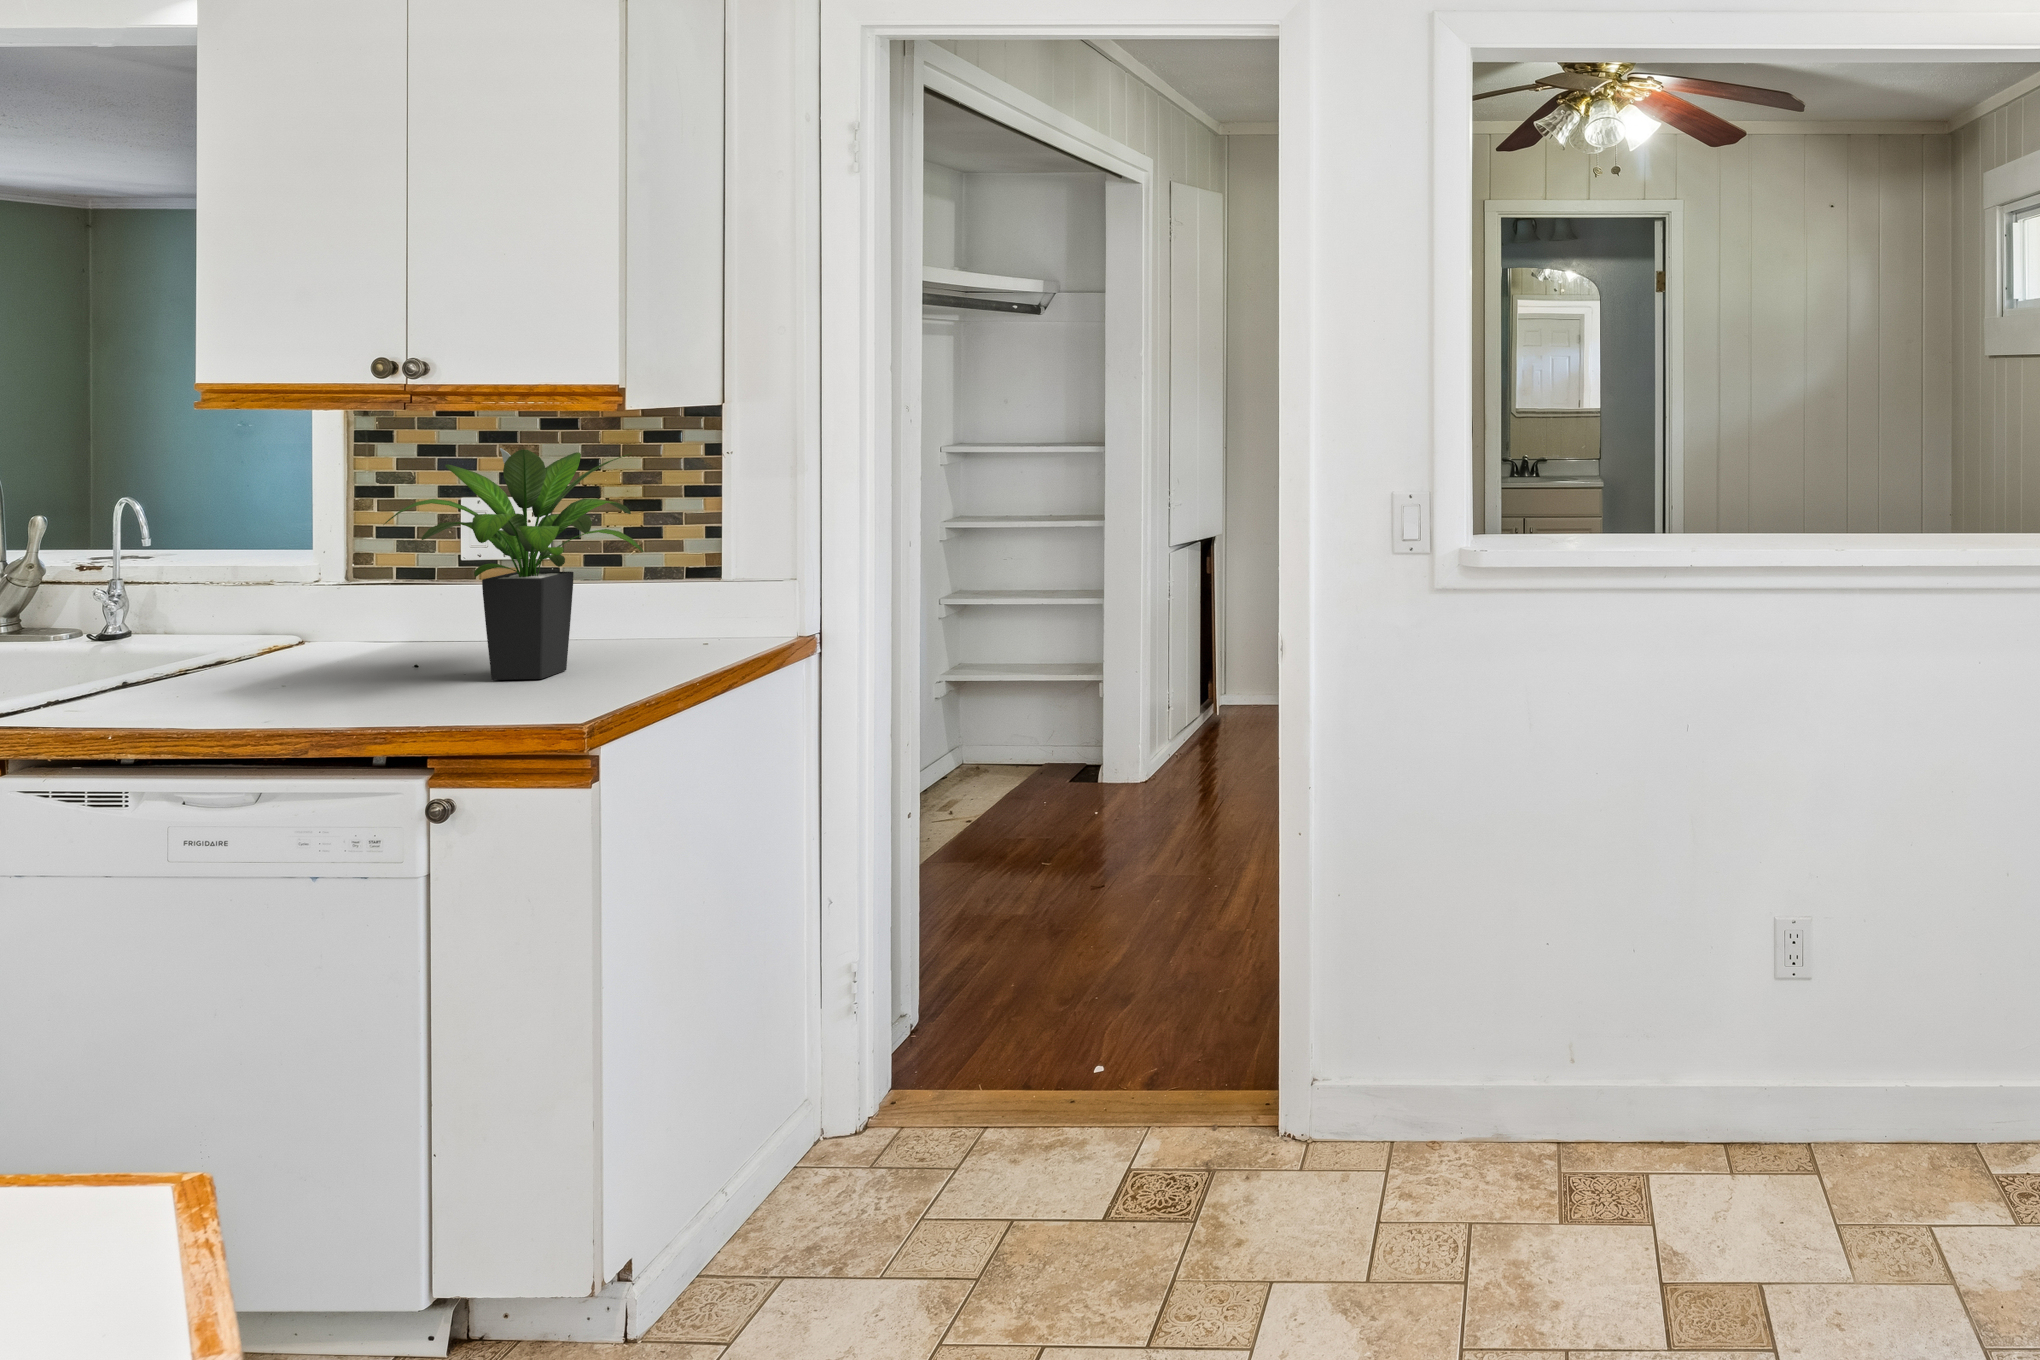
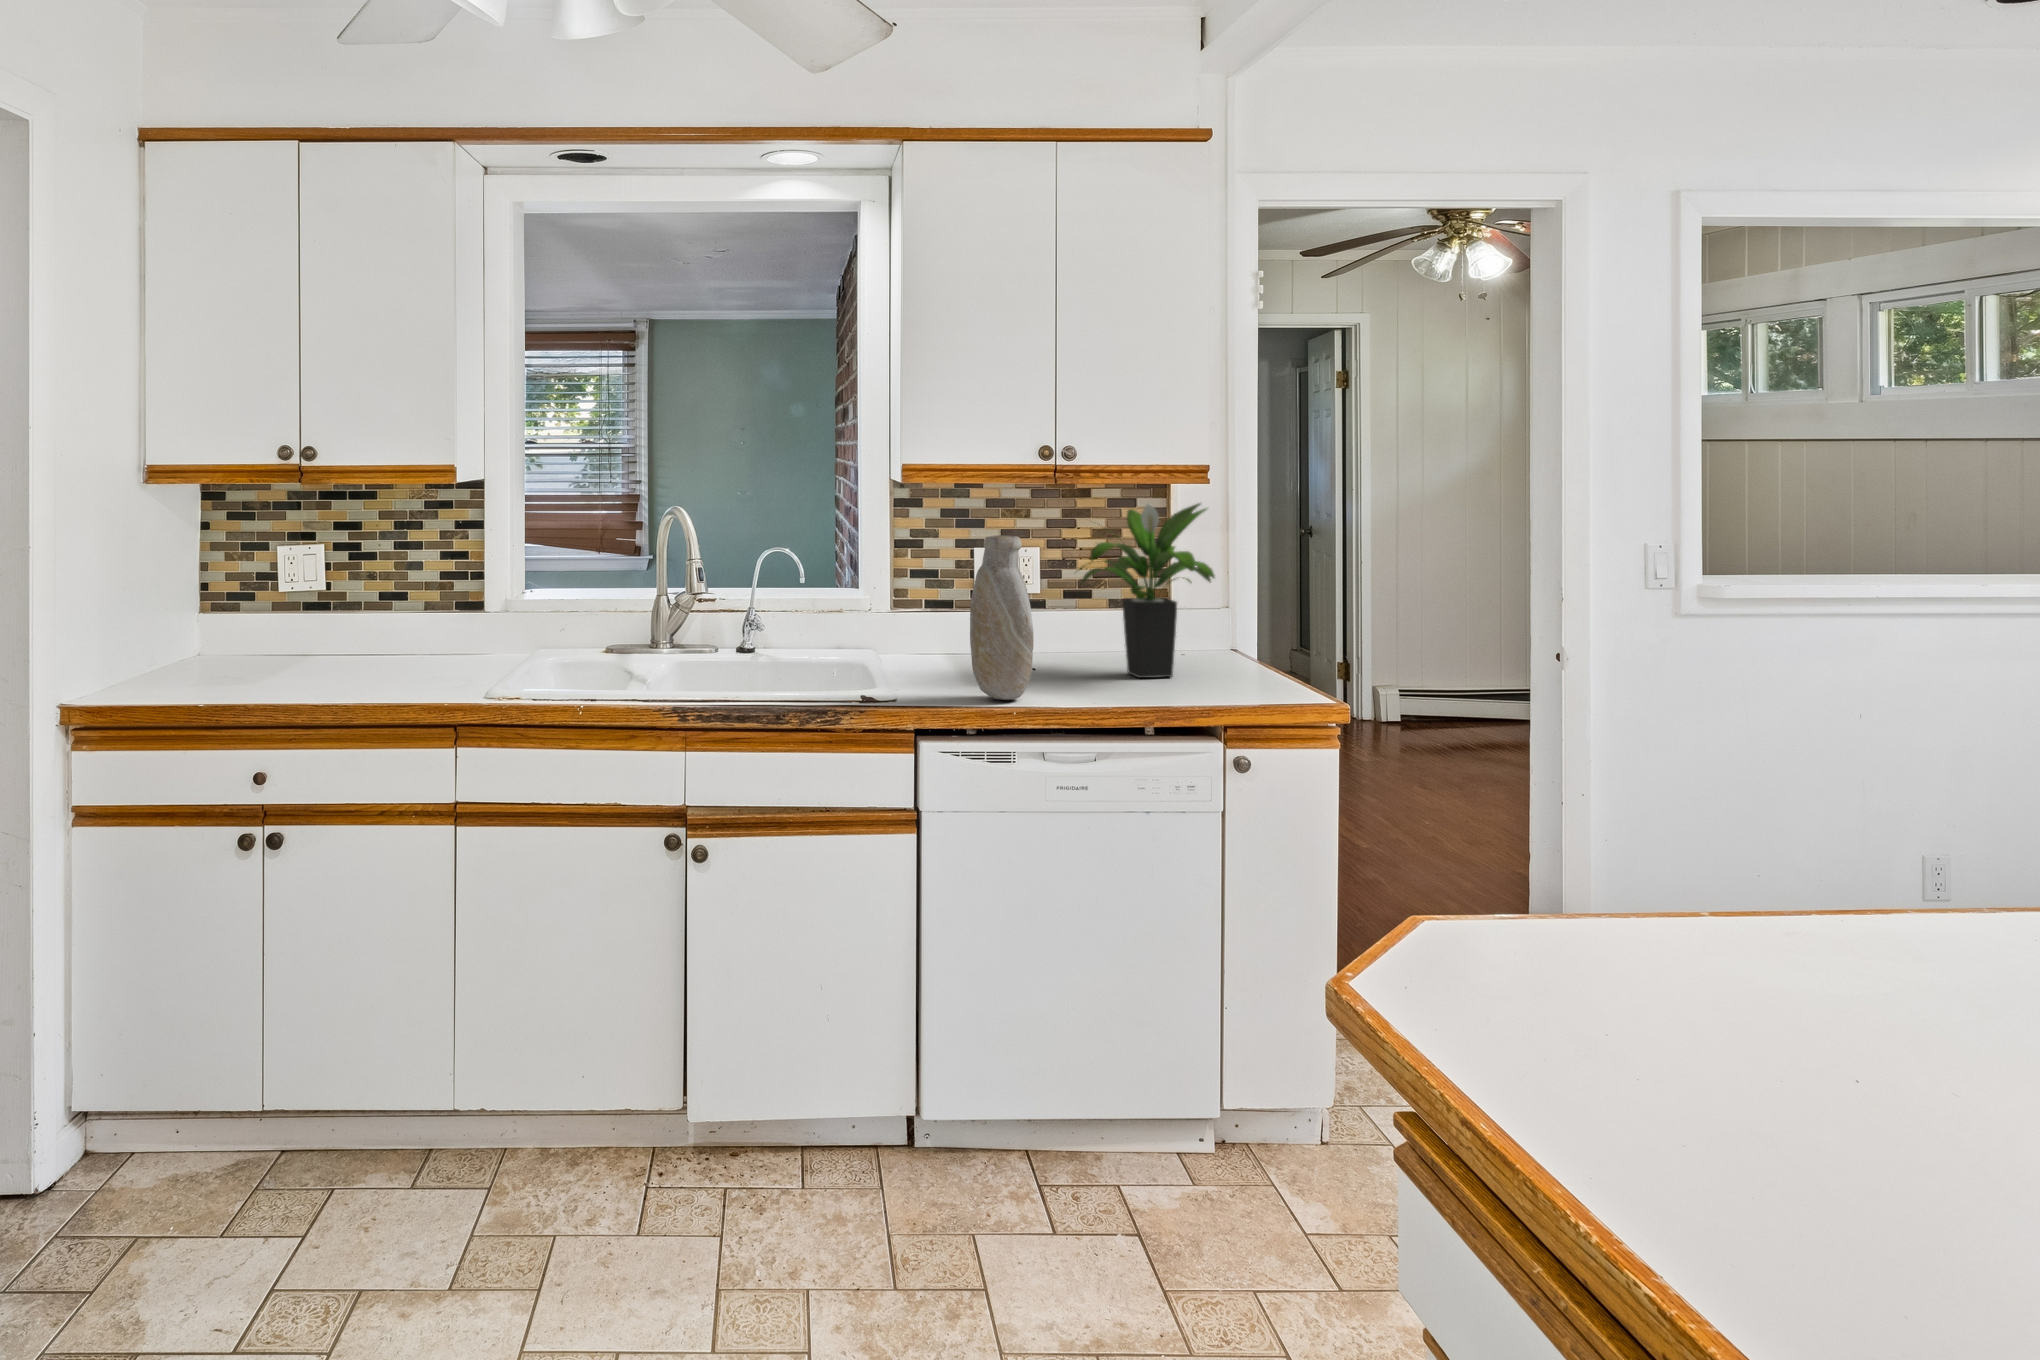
vase: none [110,493,230,715] -> present [970,535,1033,700]

